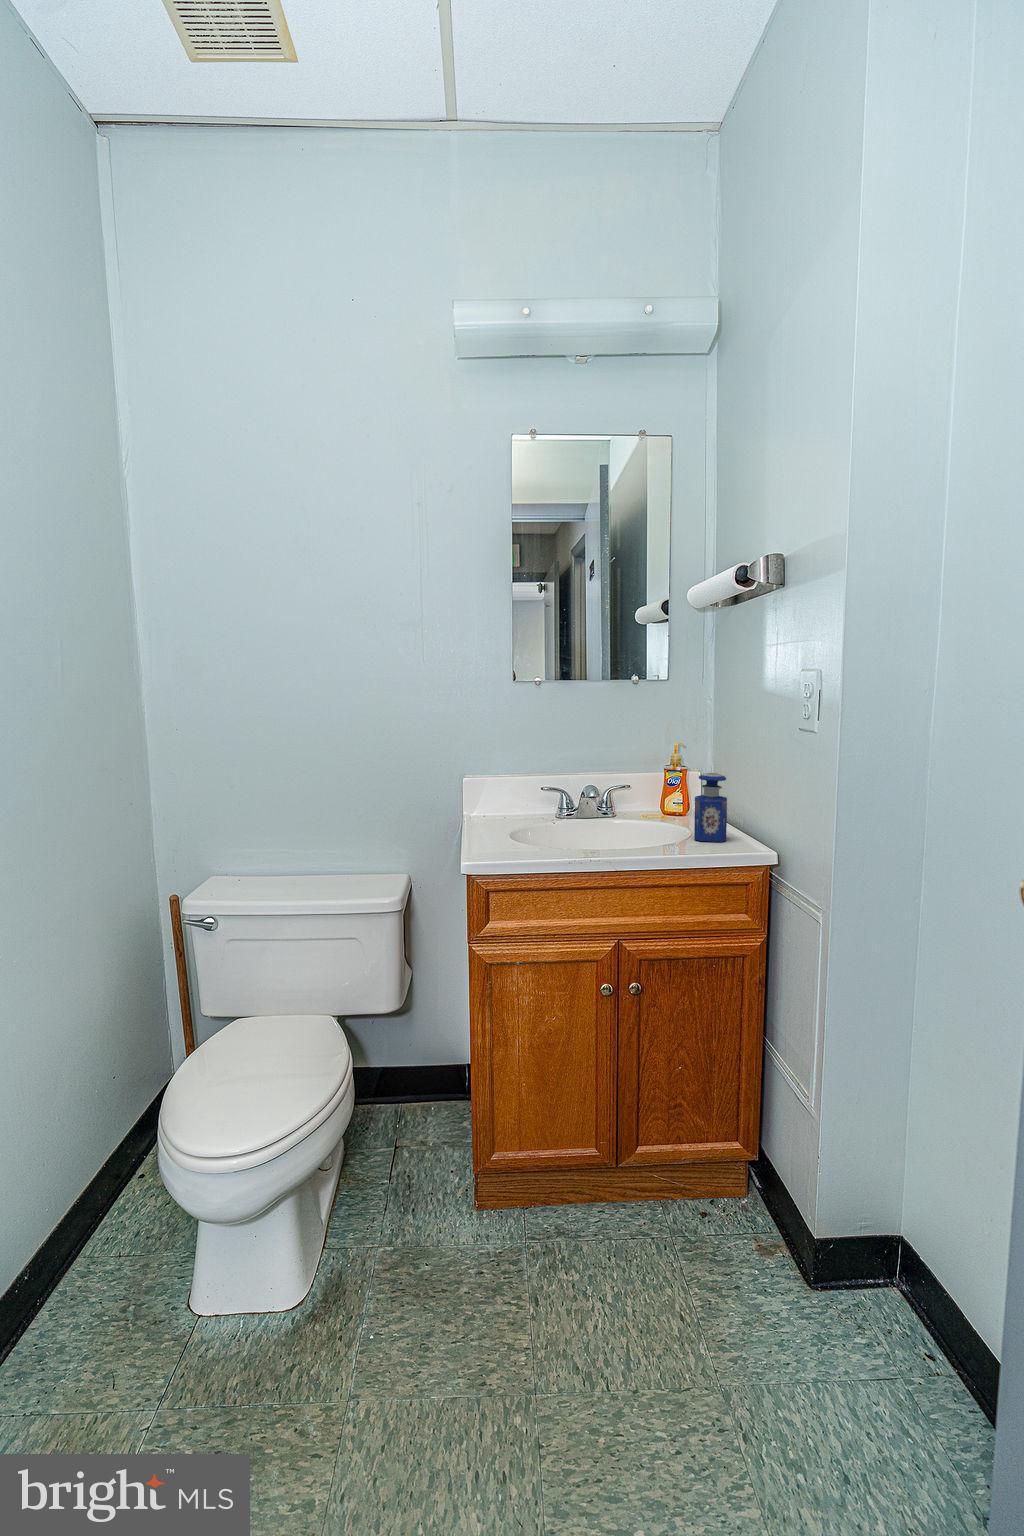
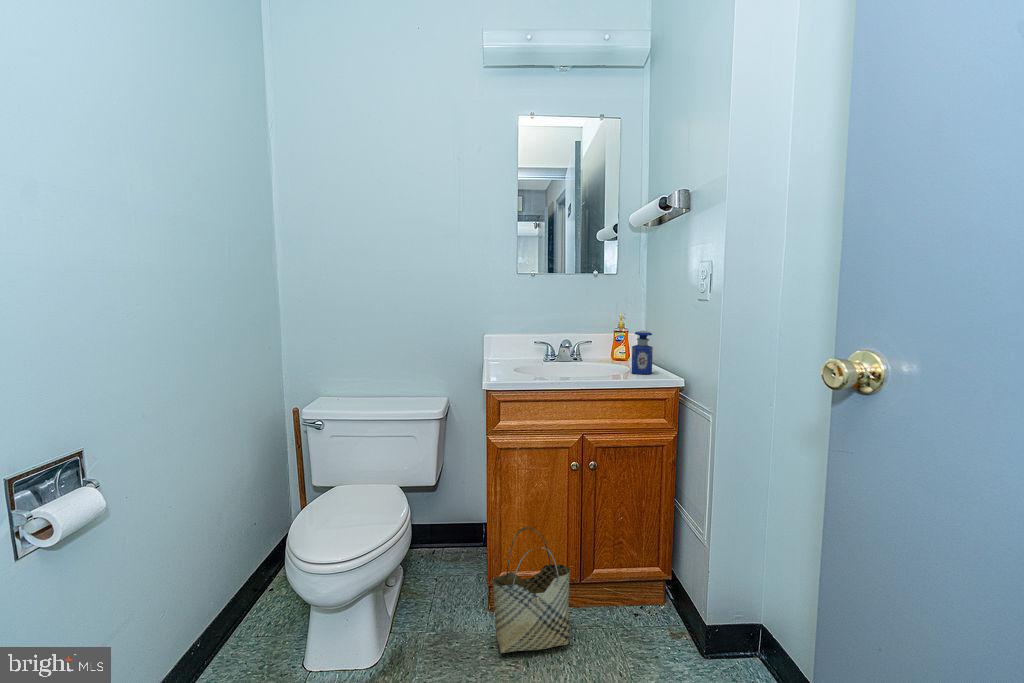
woven basket: none [478,1085,602,1284] -> present [492,527,570,653]

